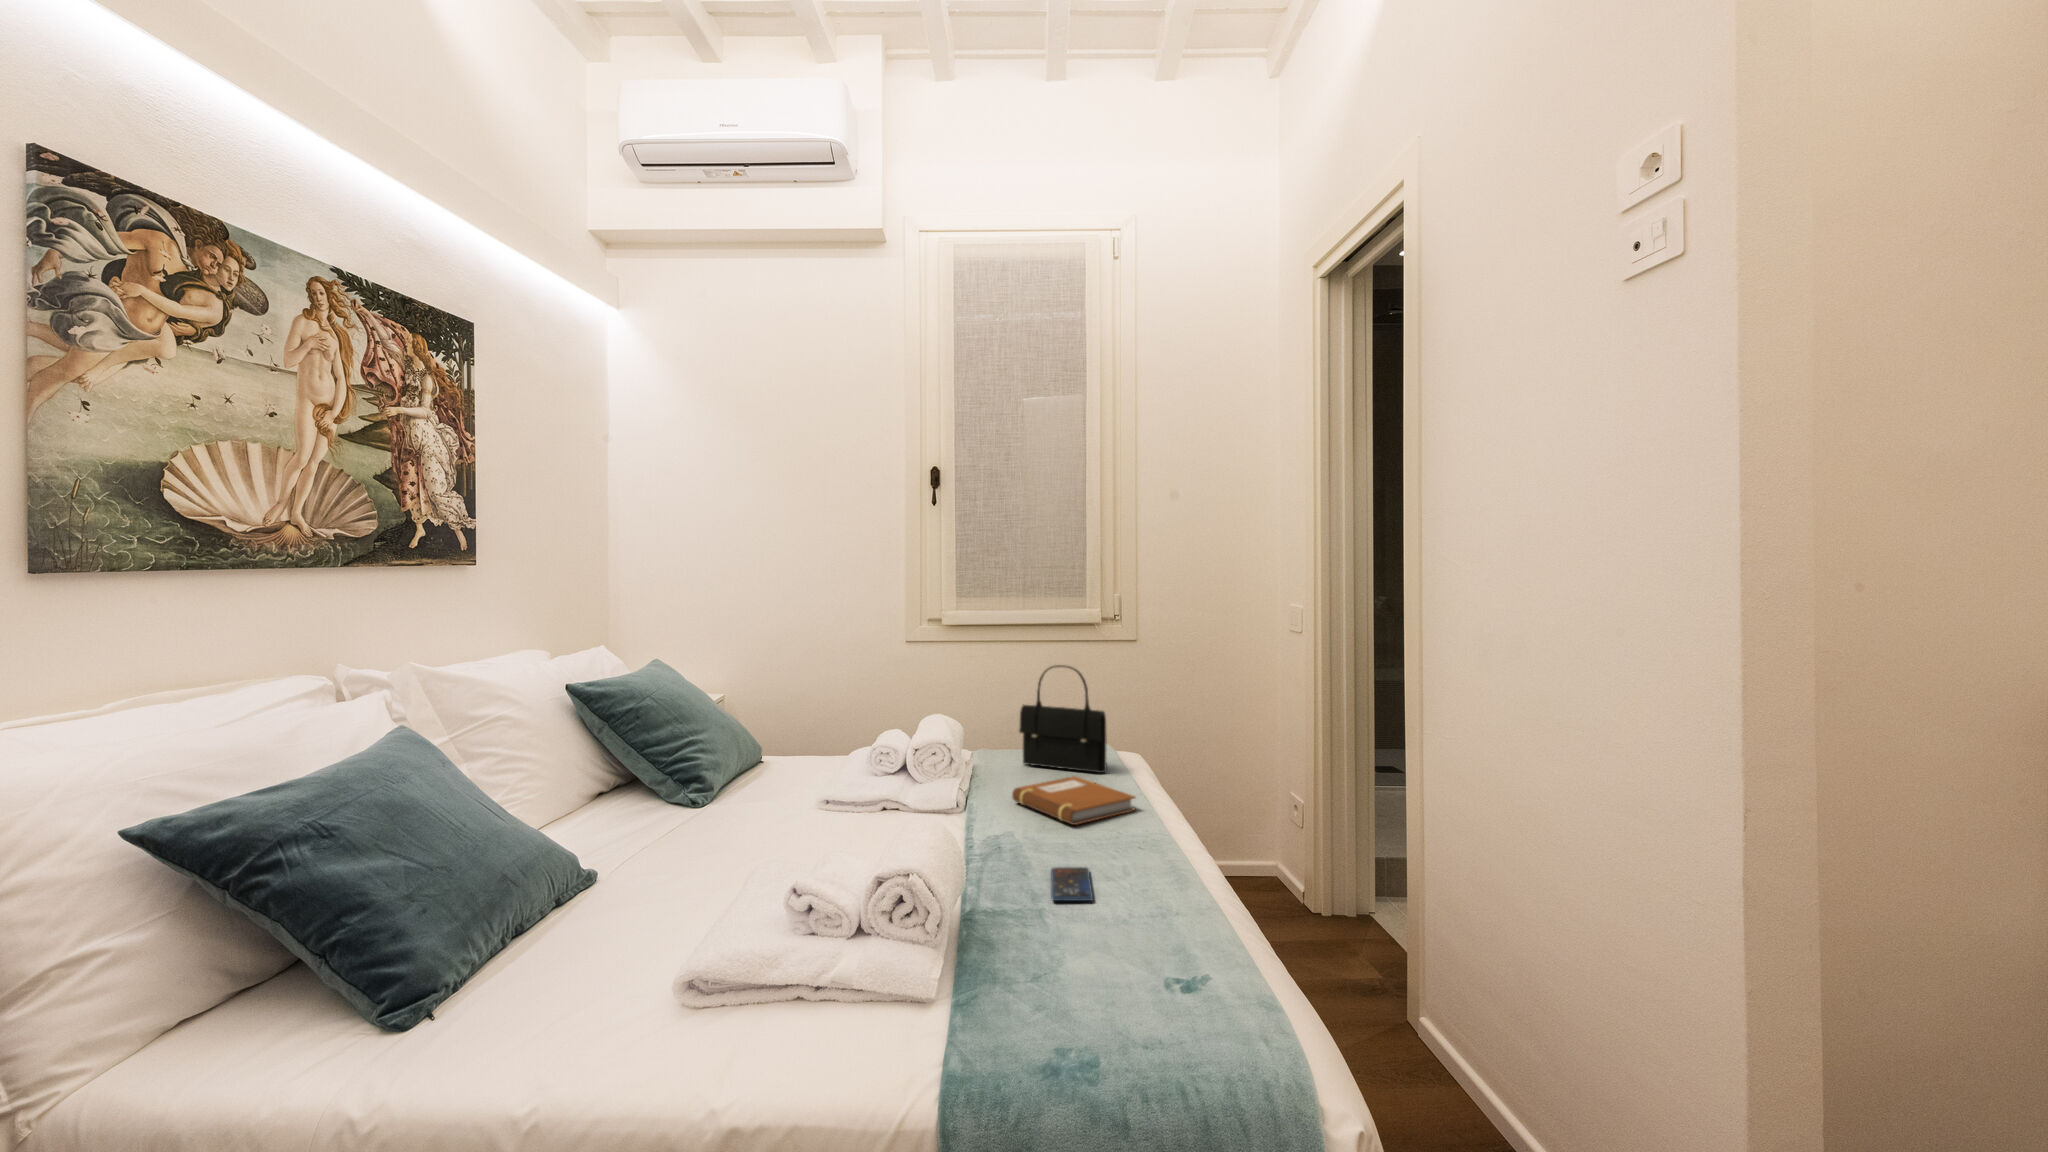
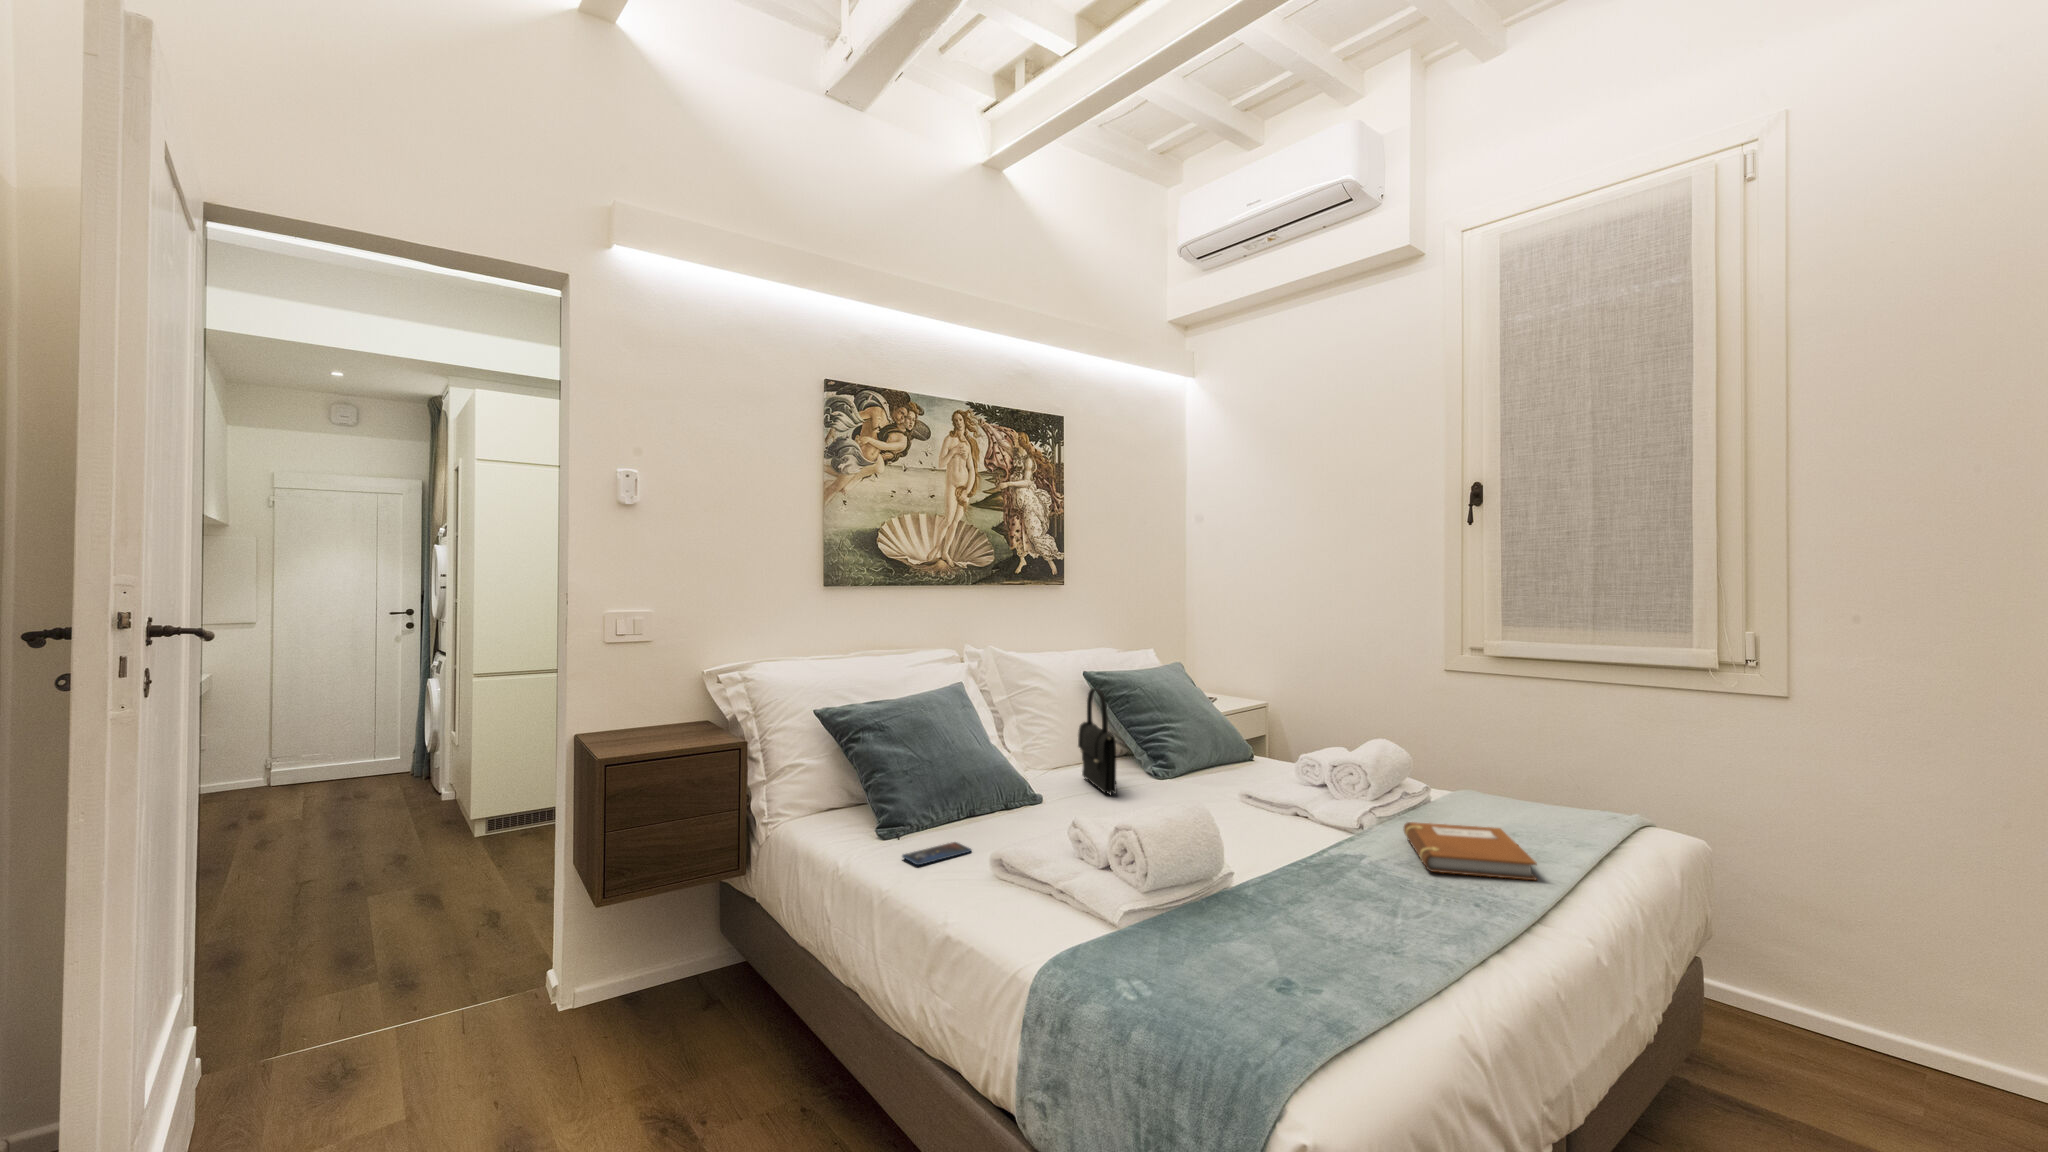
handbag: present [1019,665,1107,773] -> present [1078,688,1117,795]
smartphone: present [1051,867,1093,901] -> present [902,842,971,865]

